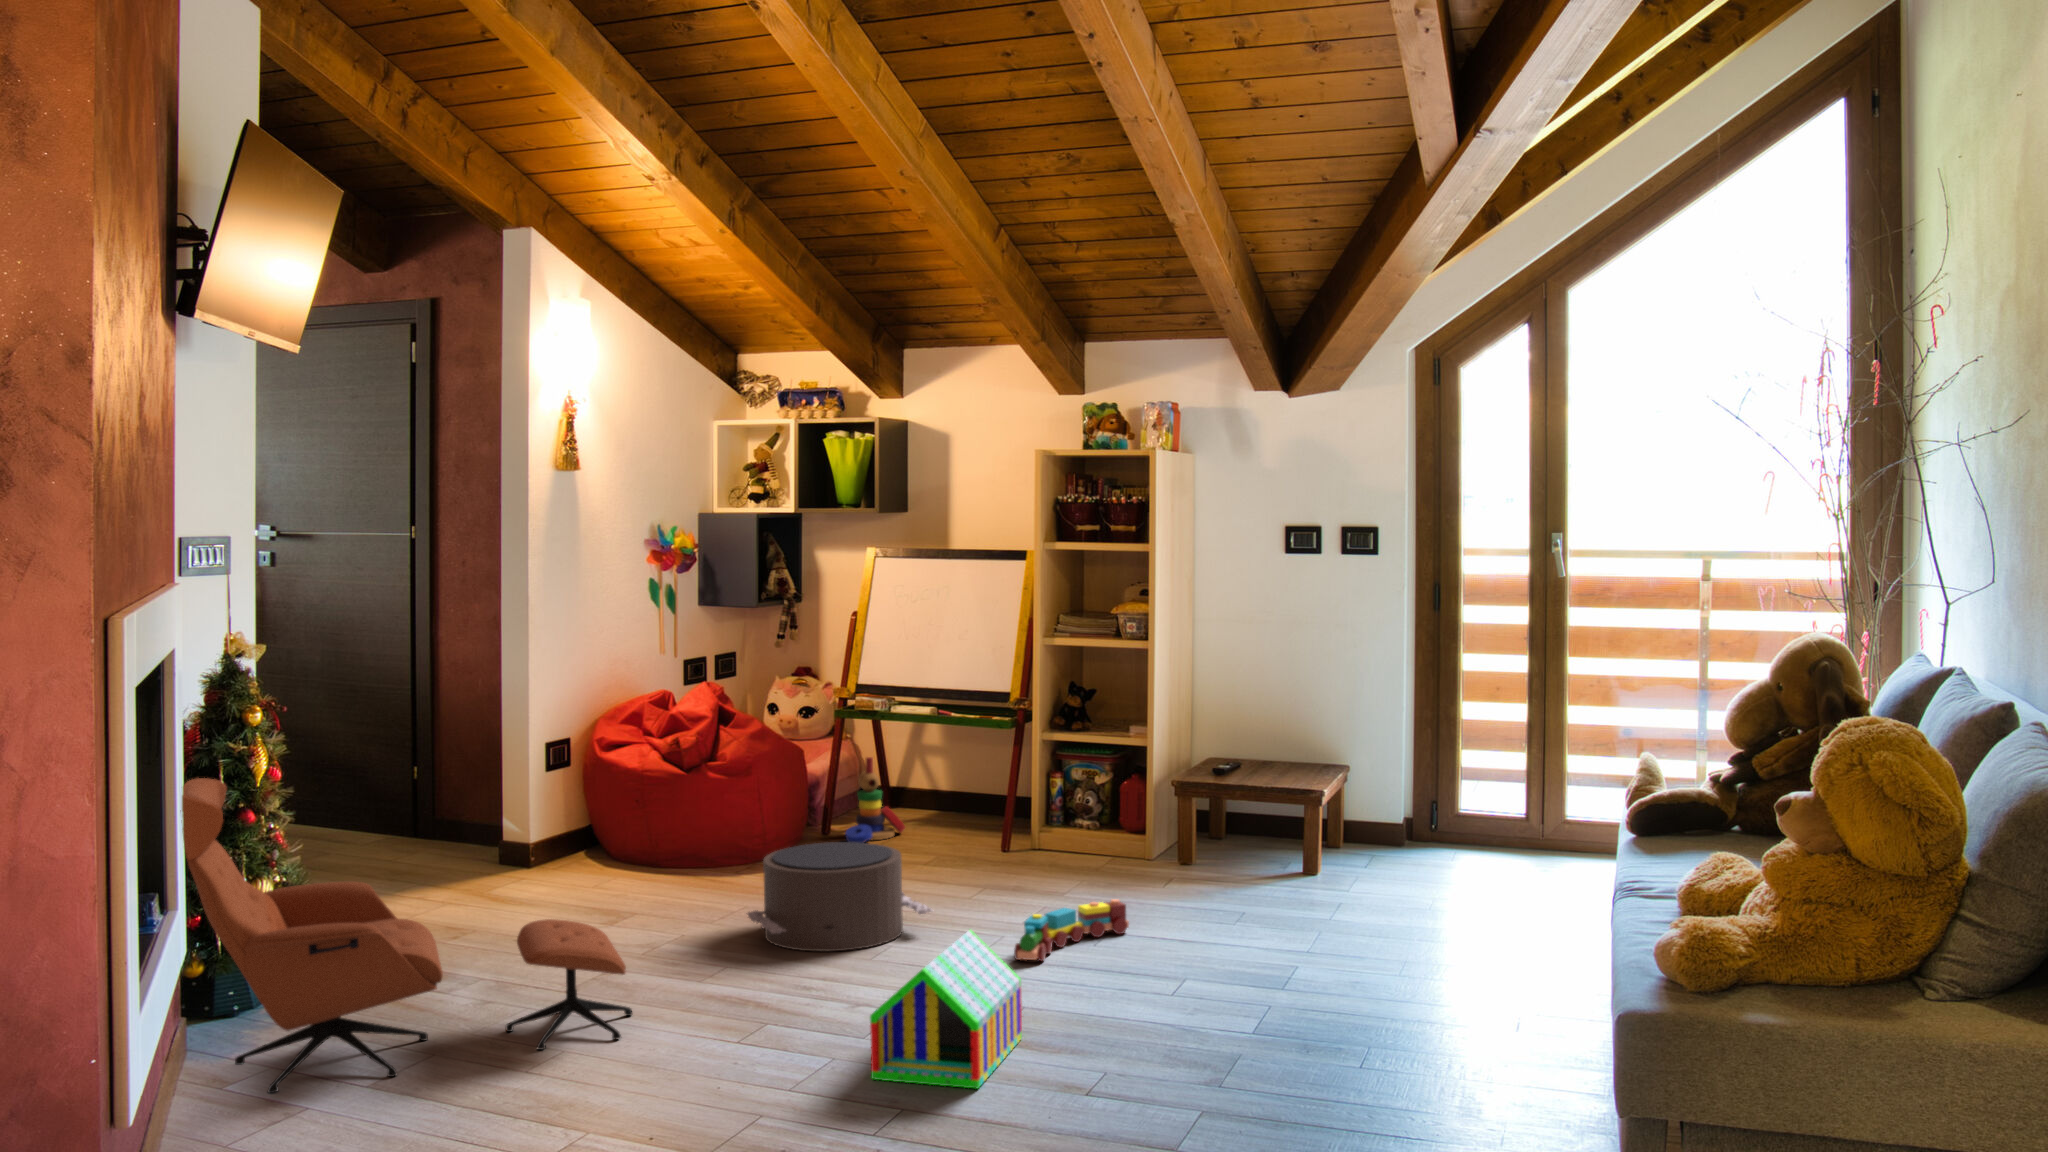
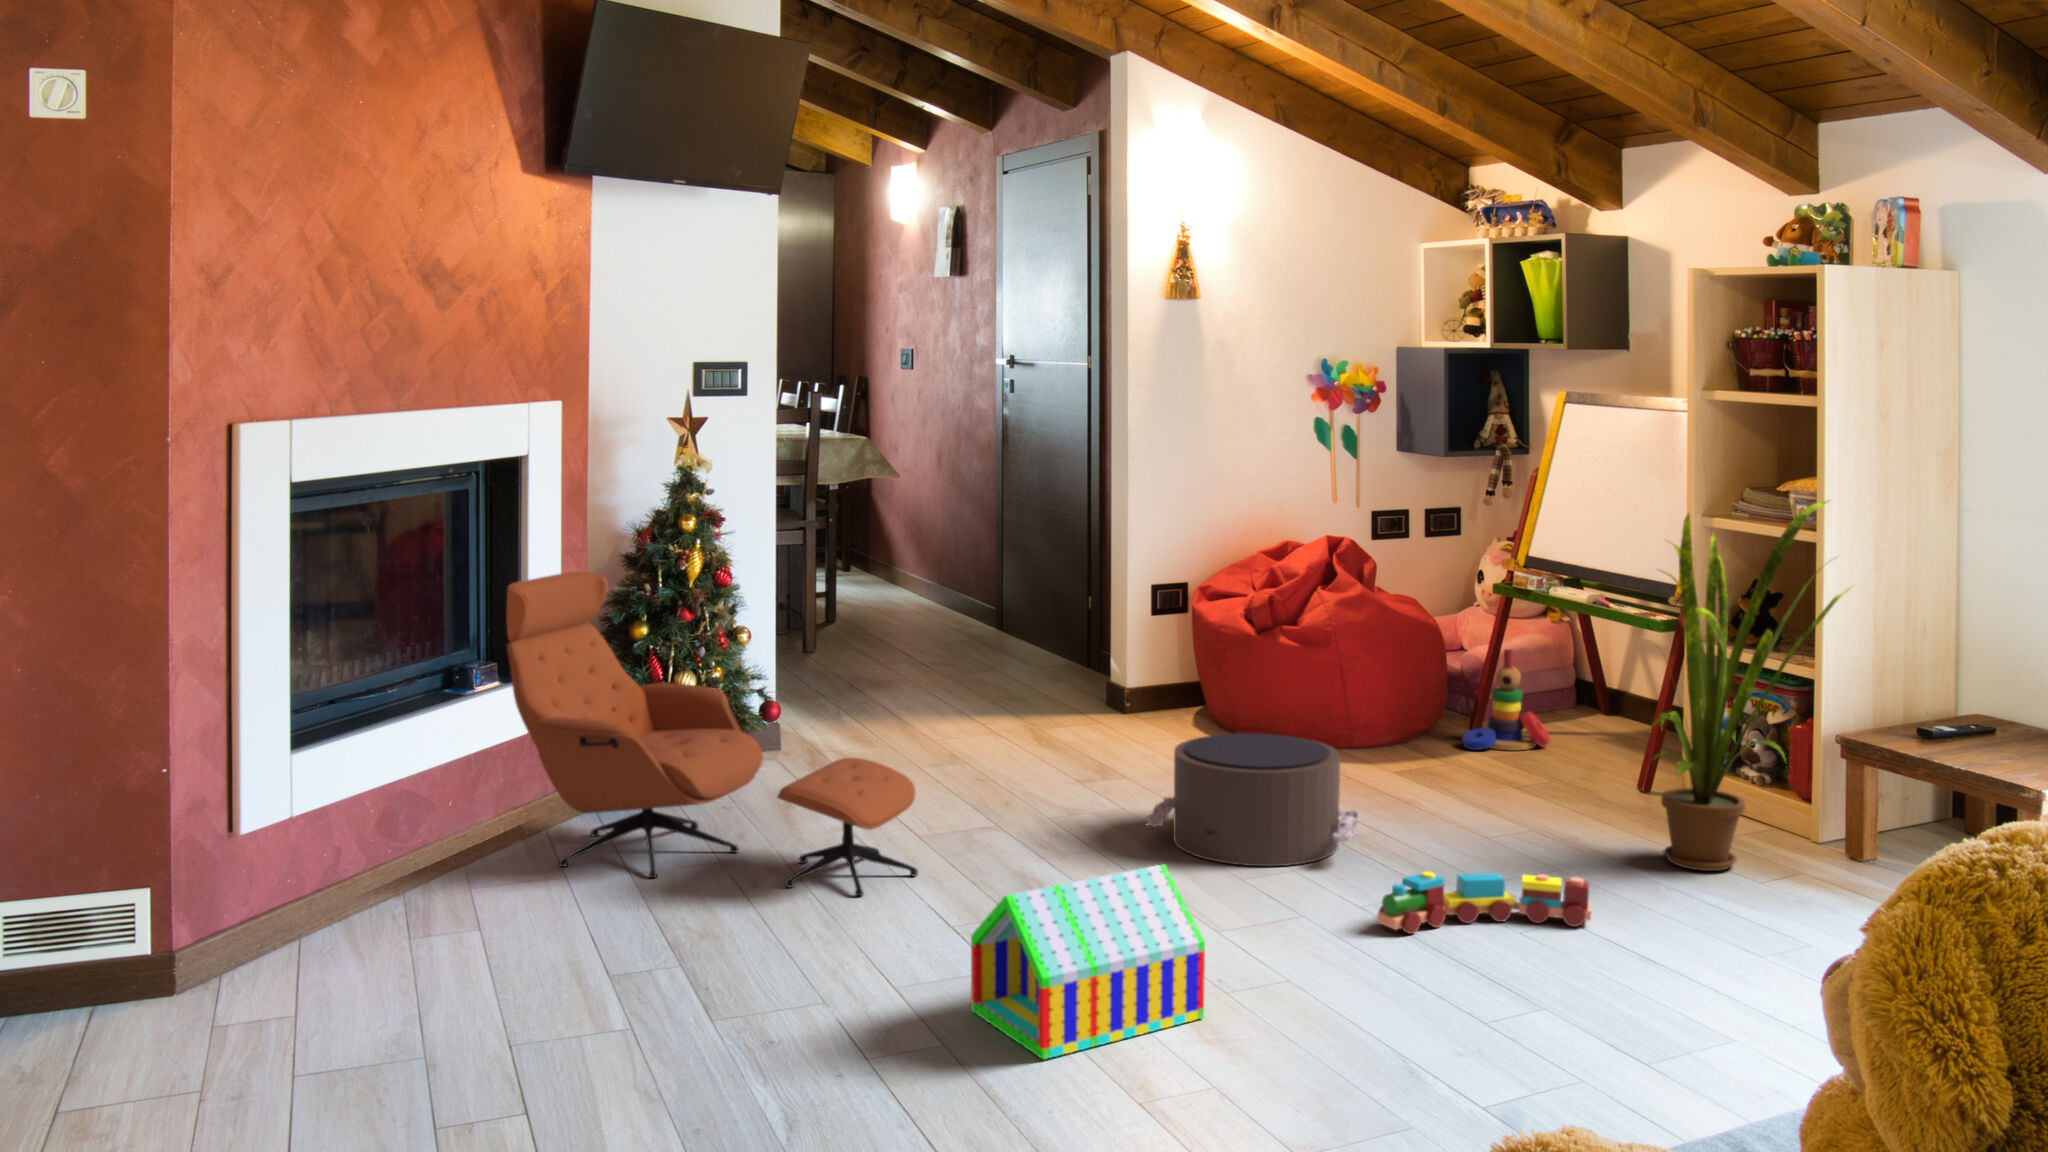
house plant: none [1057,617,1196,888] -> present [1652,501,1849,871]

